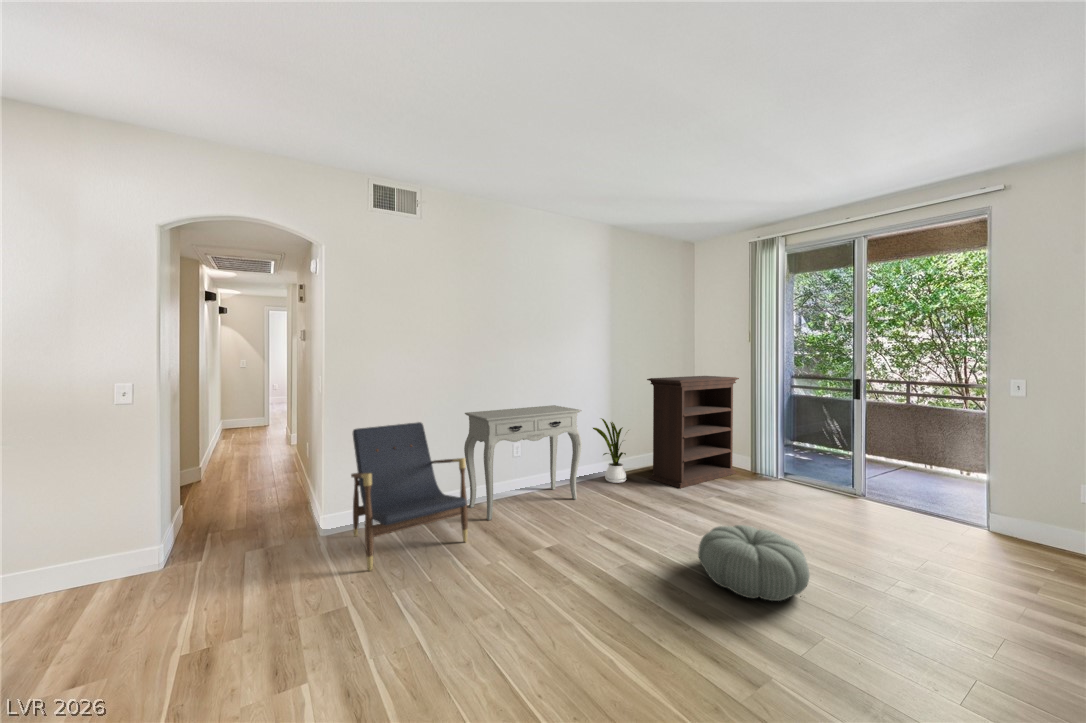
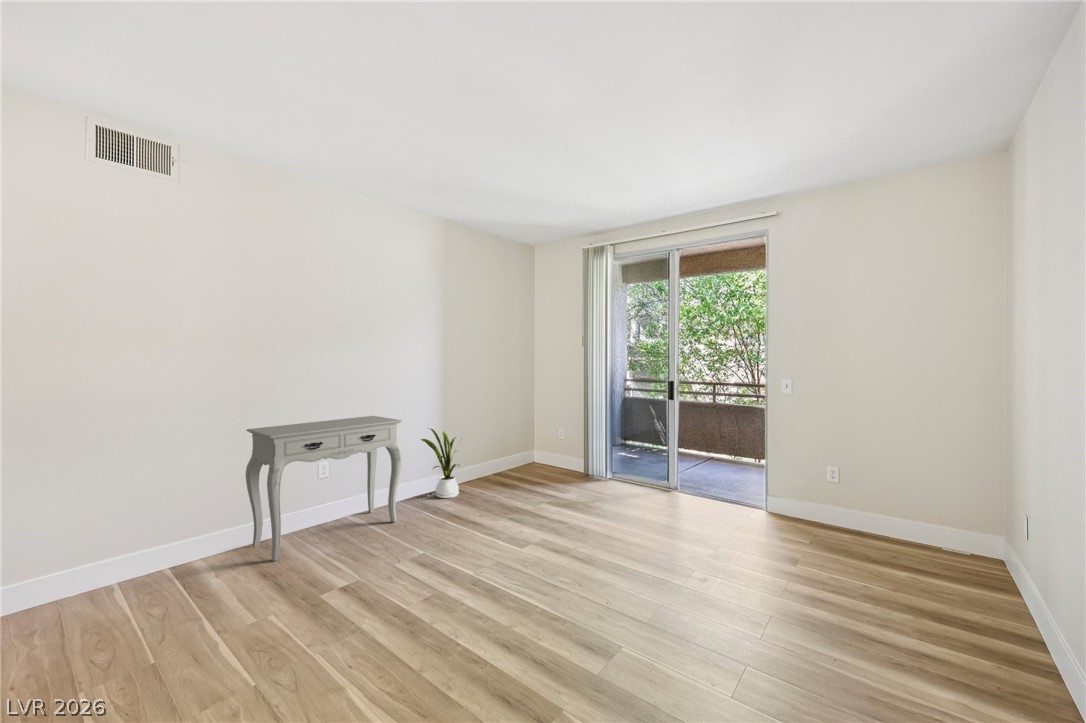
bookshelf: present [647,376,739,488] -> none [482,380,574,498]
lounge chair: present [351,422,468,571] -> none [40,445,234,662]
pouf: present [698,525,810,601] -> none [511,535,614,614]

